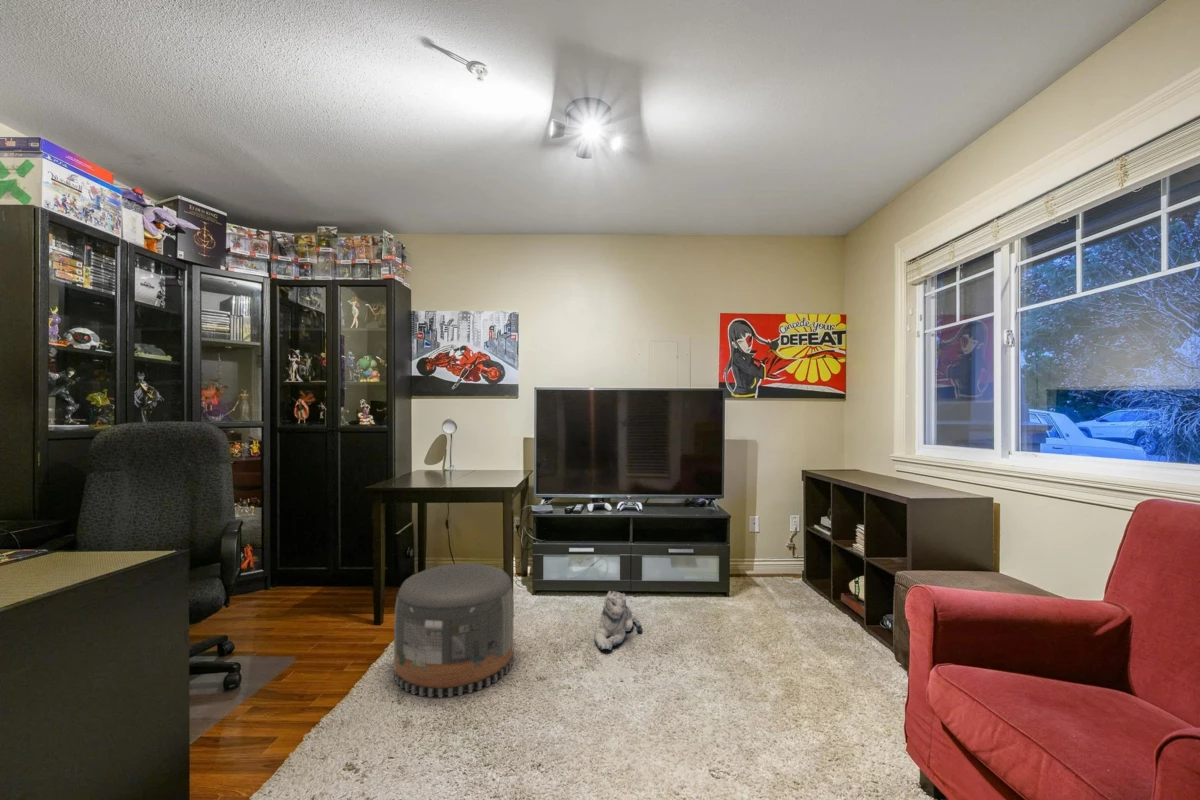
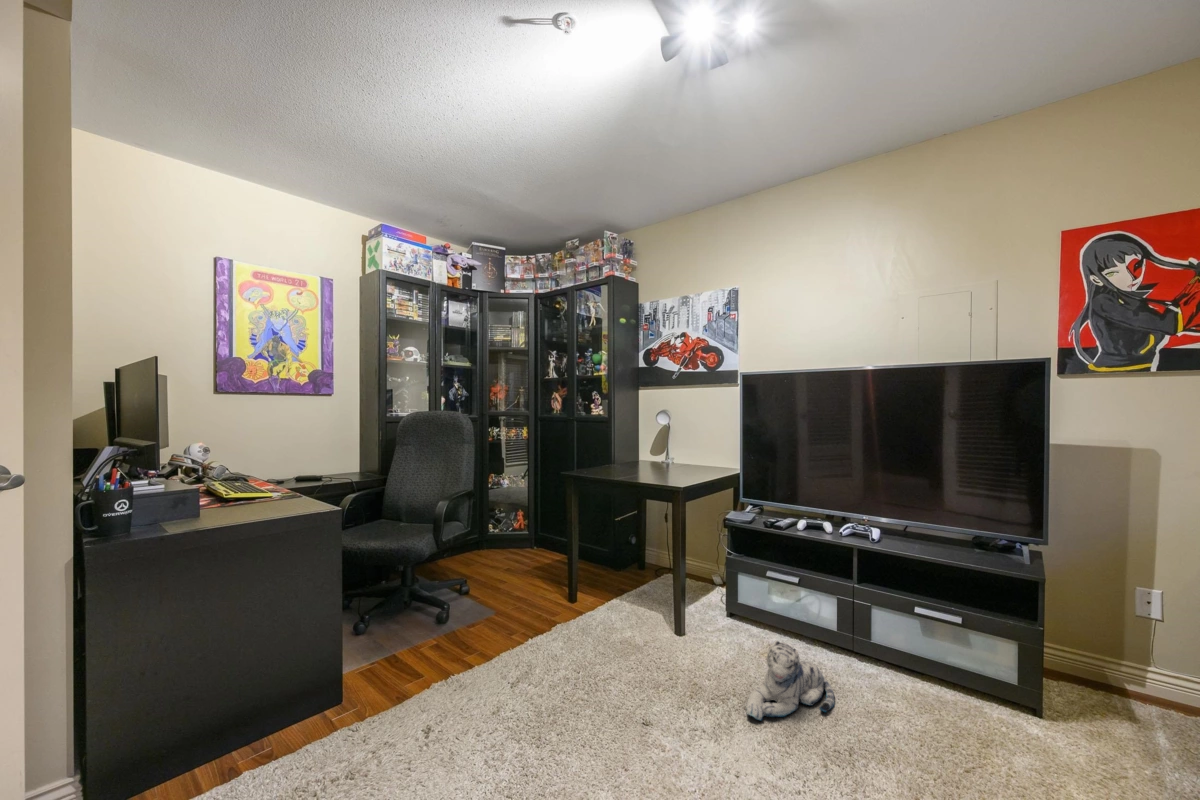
pouf: present [394,563,514,698] -> none [532,559,651,701]

